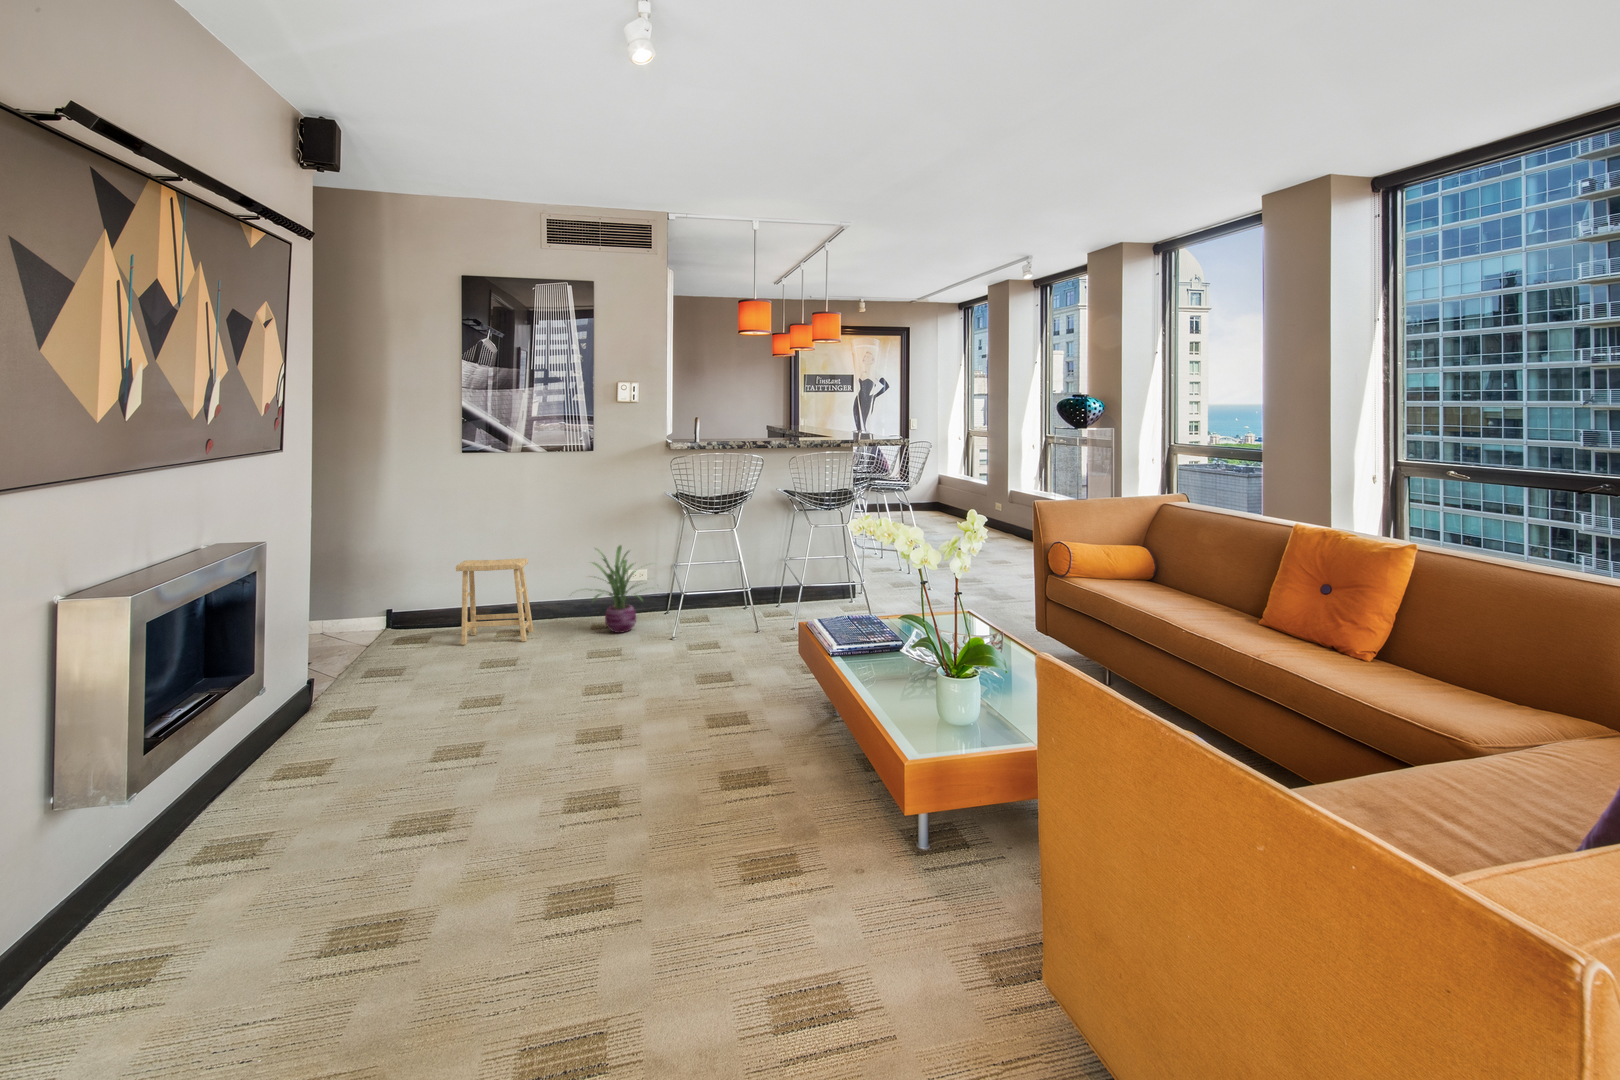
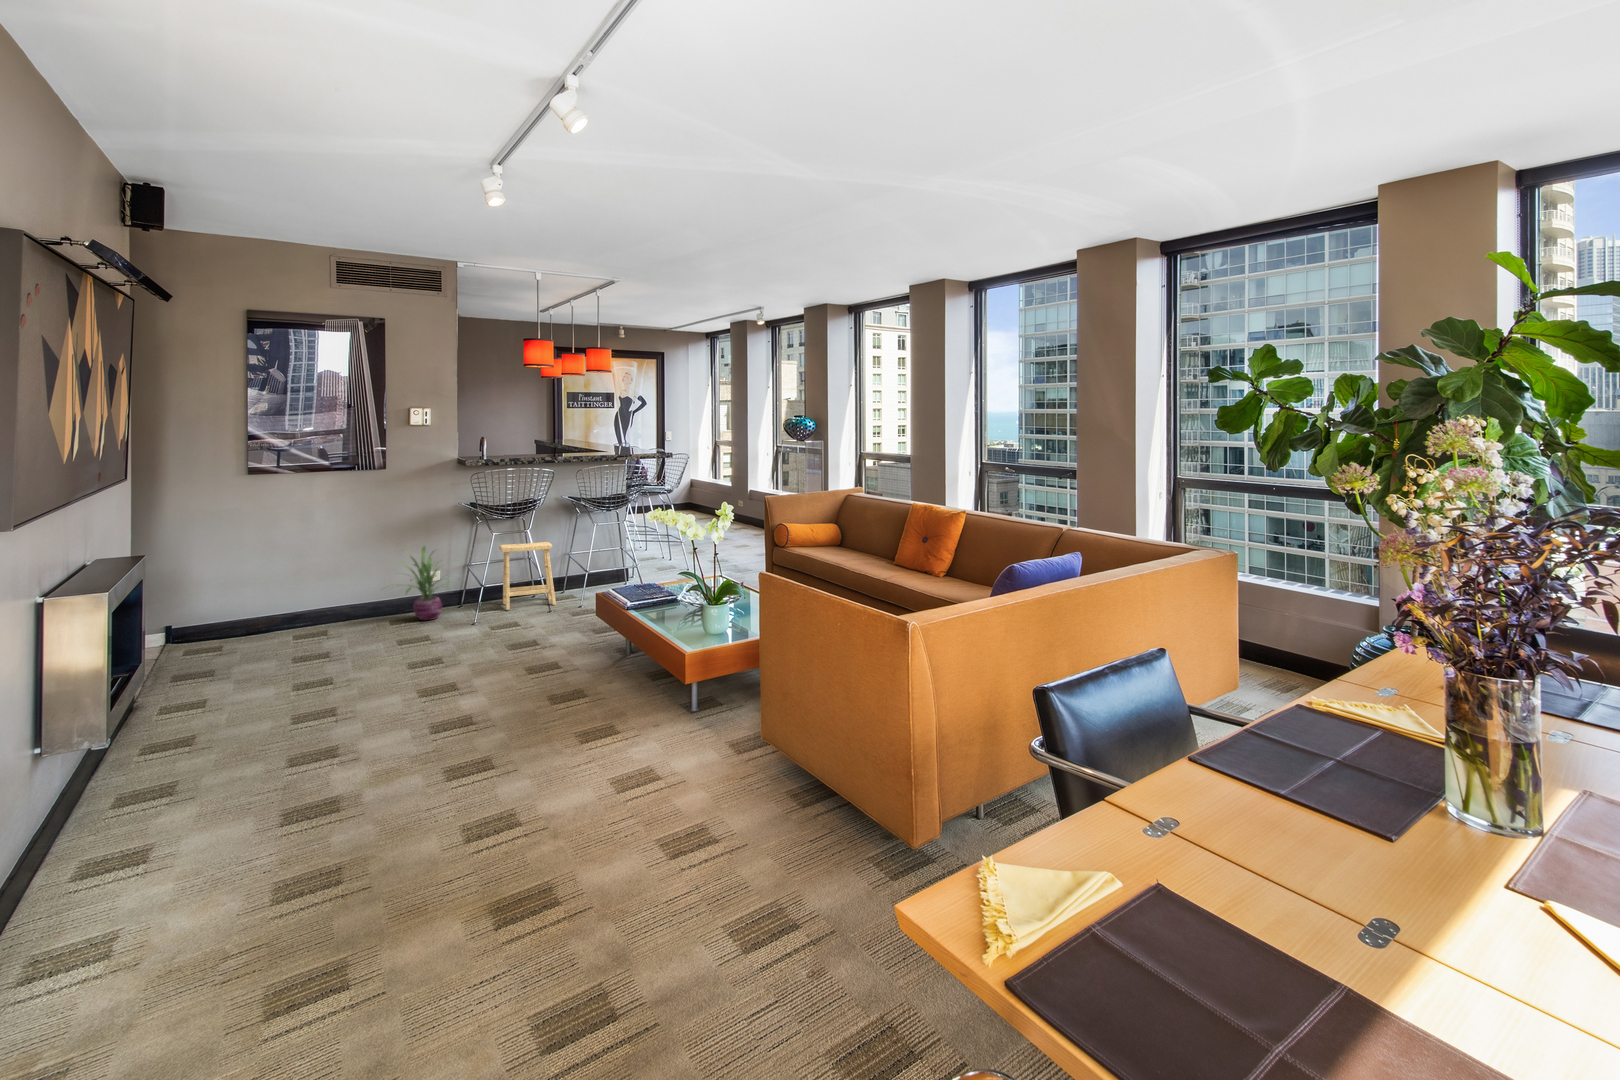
footstool: present [456,558,534,645] -> present [499,542,556,610]

